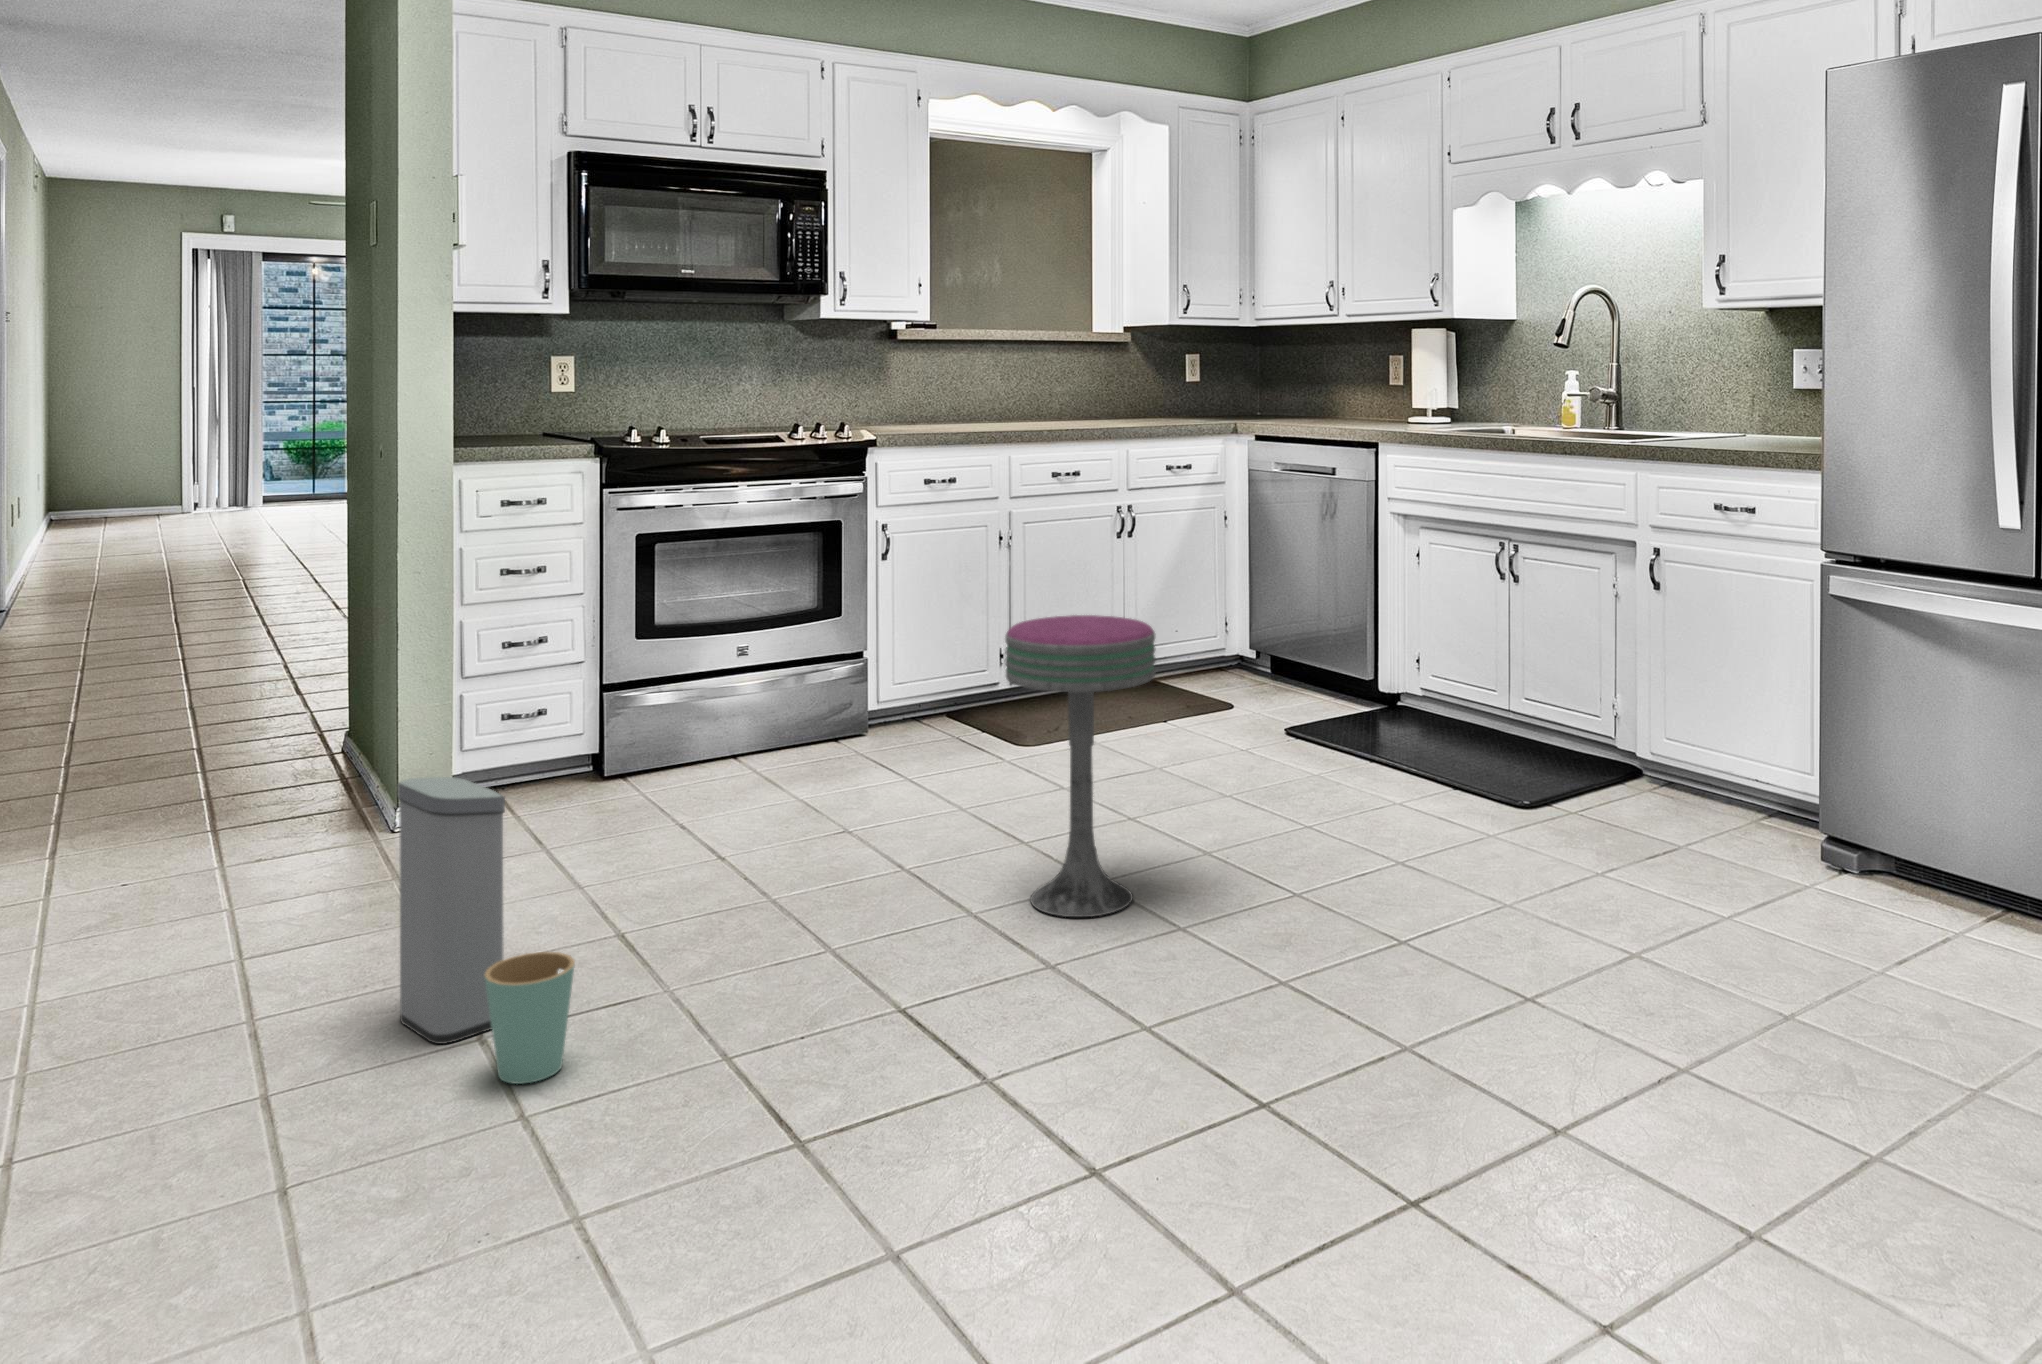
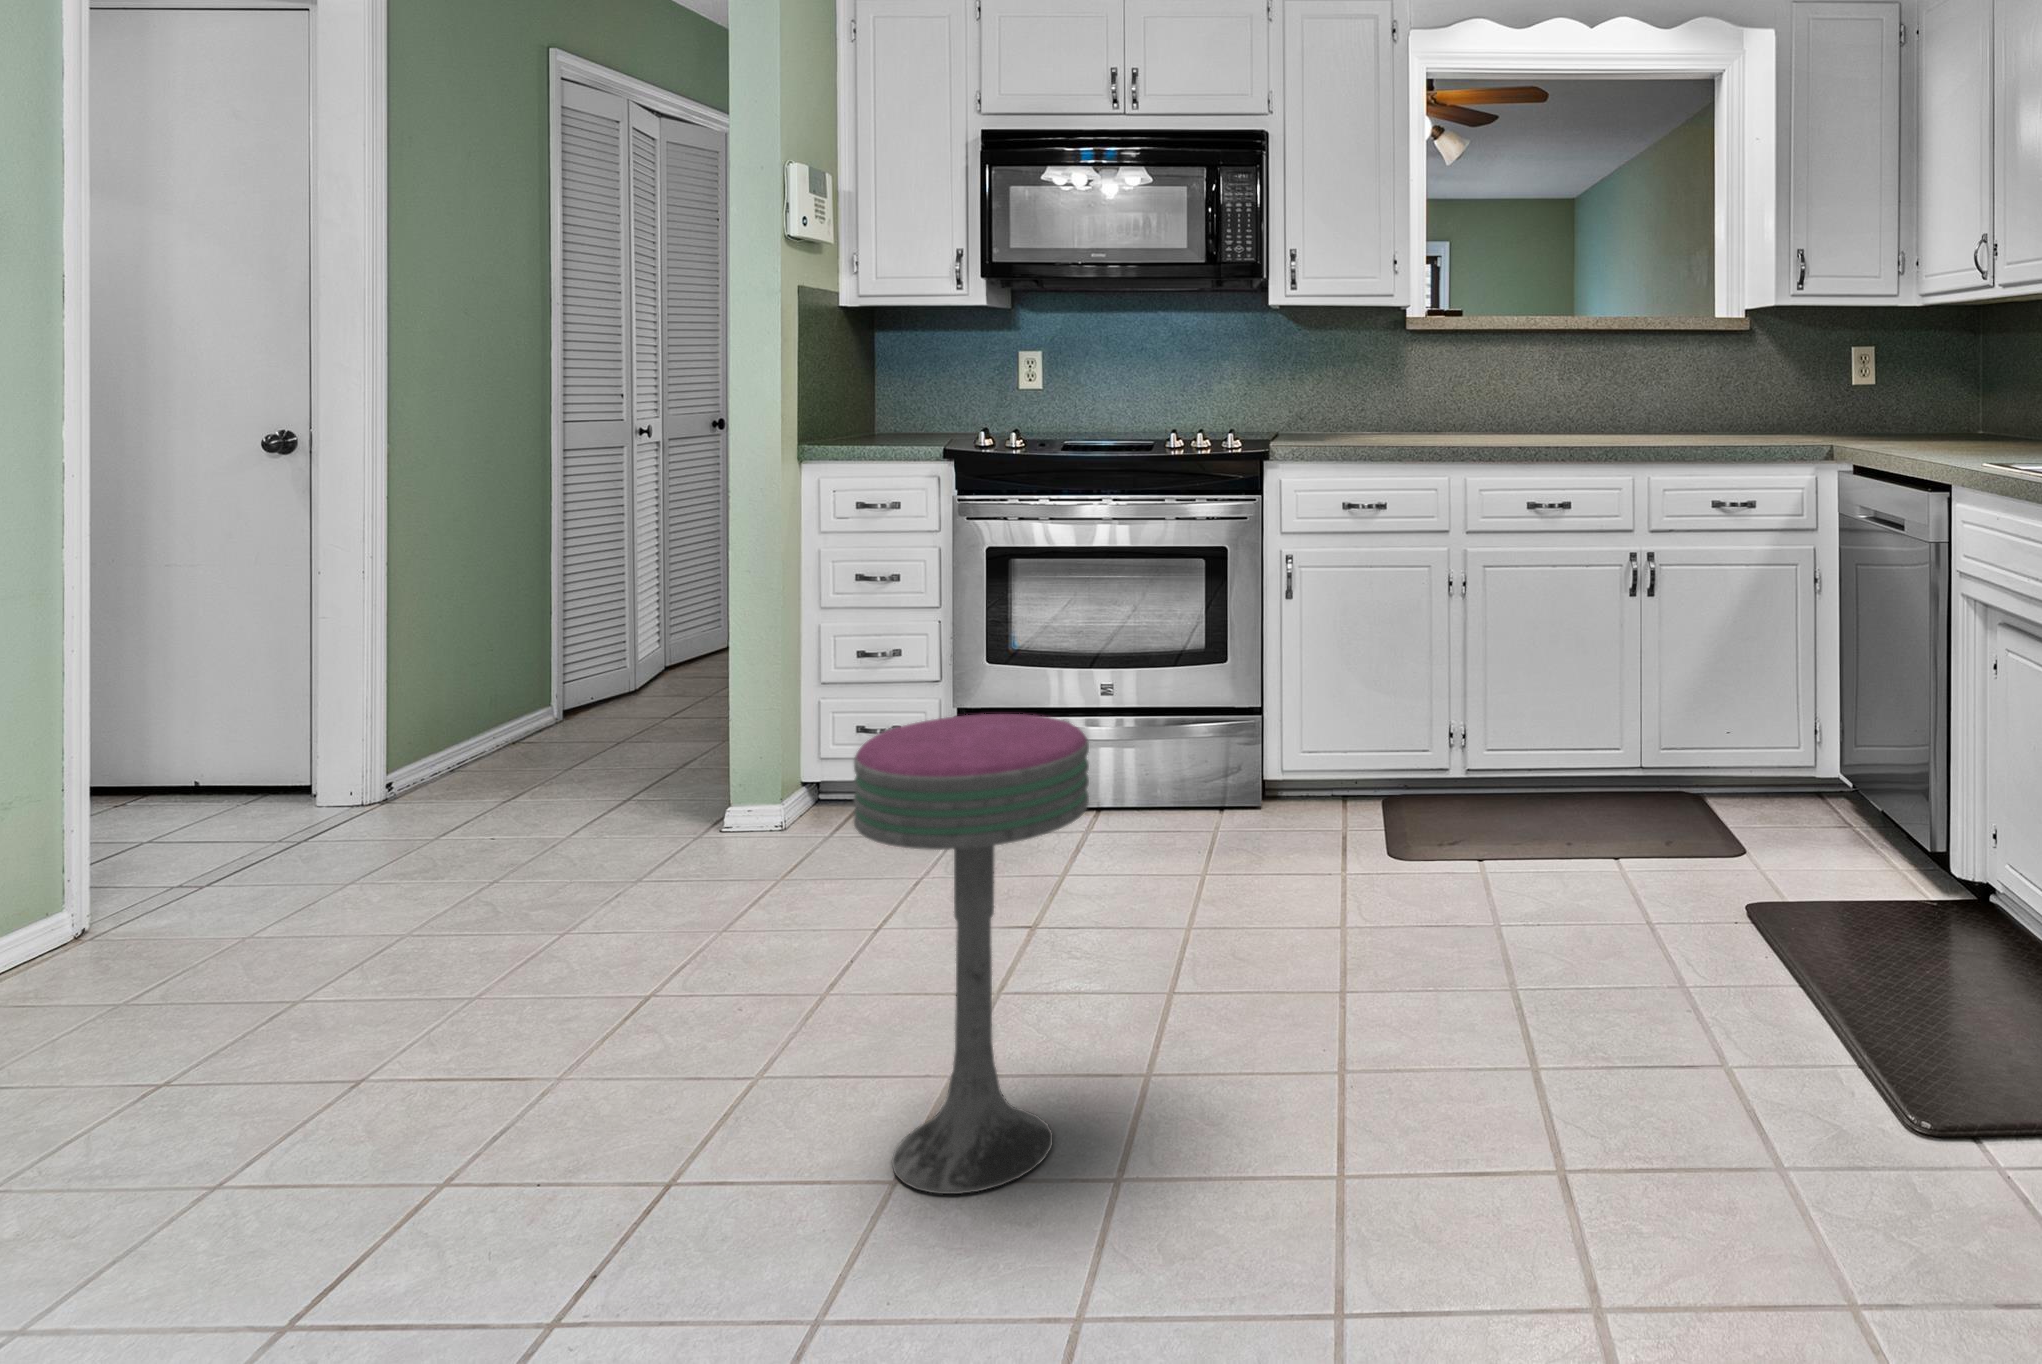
trash can: present [398,777,575,1084] -> none [34,807,300,1217]

